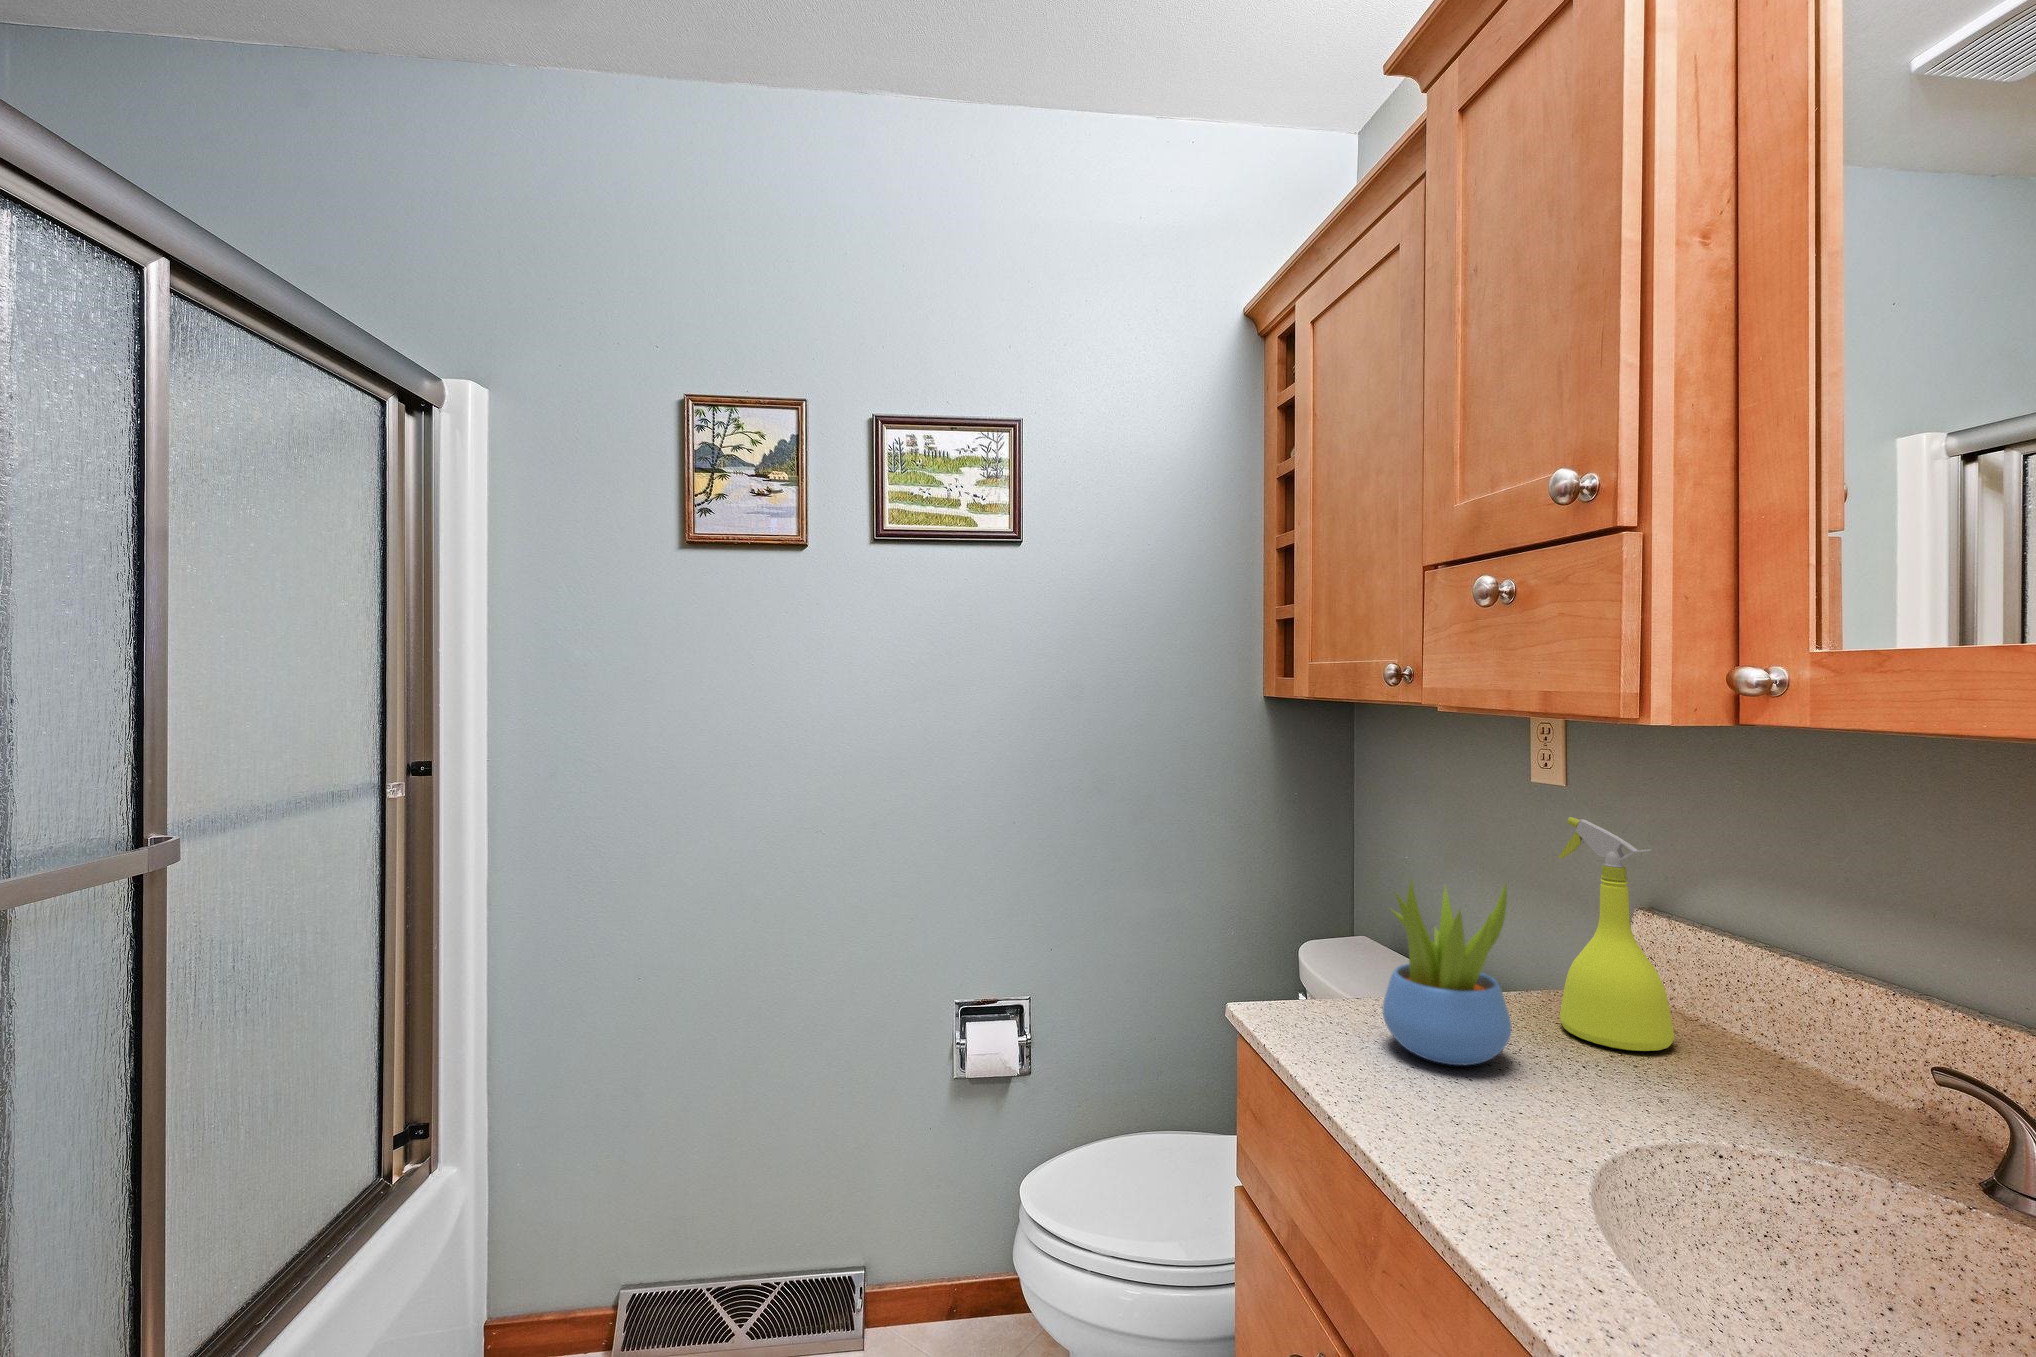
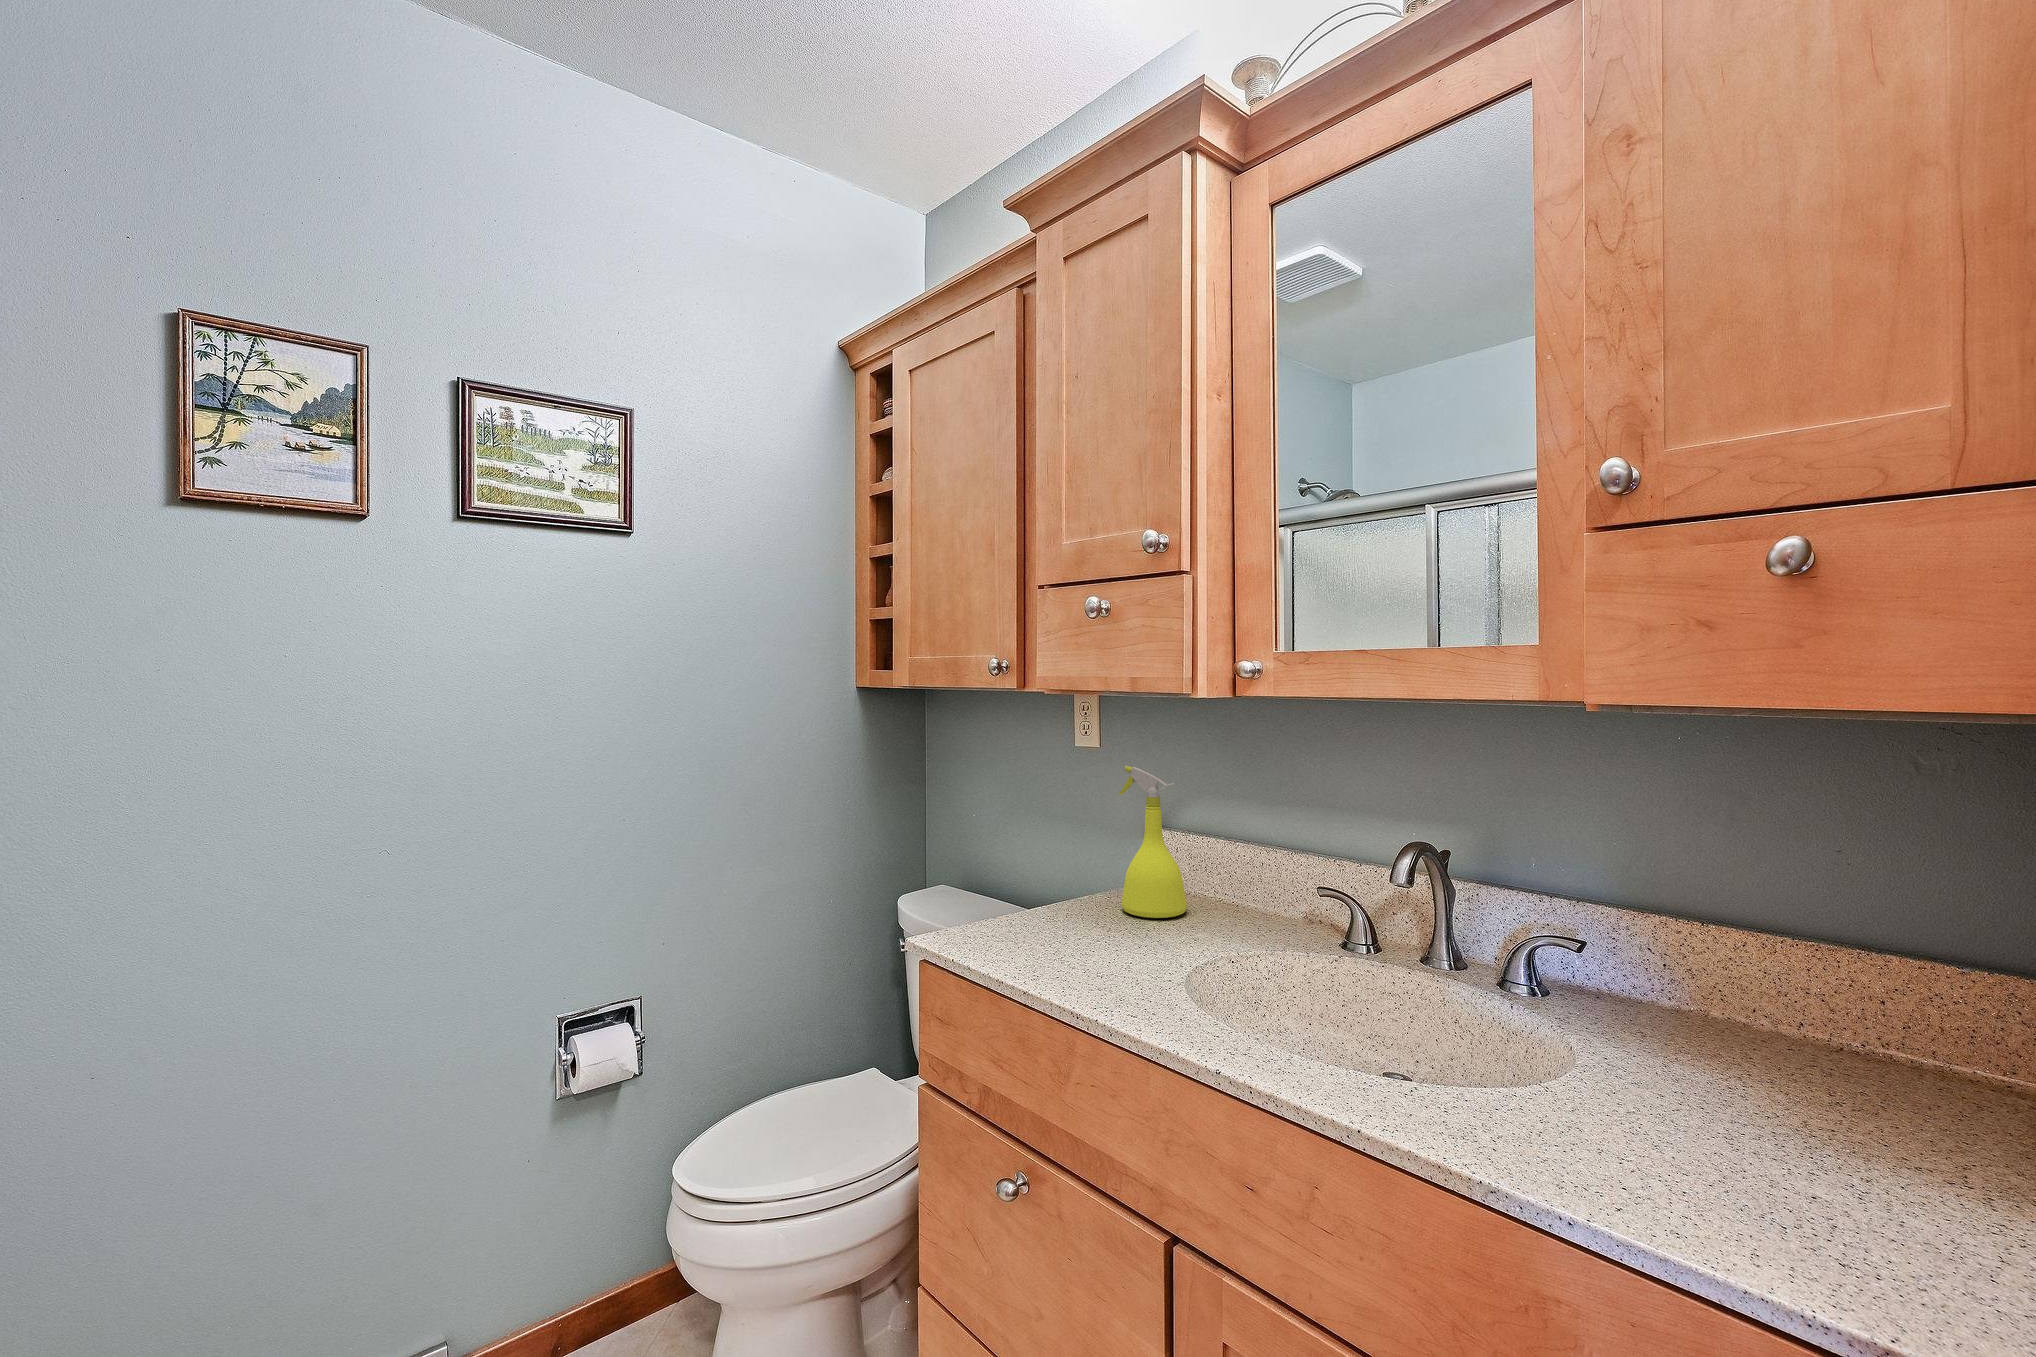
succulent plant: present [1383,880,1512,1065] -> none [1029,812,1113,947]

